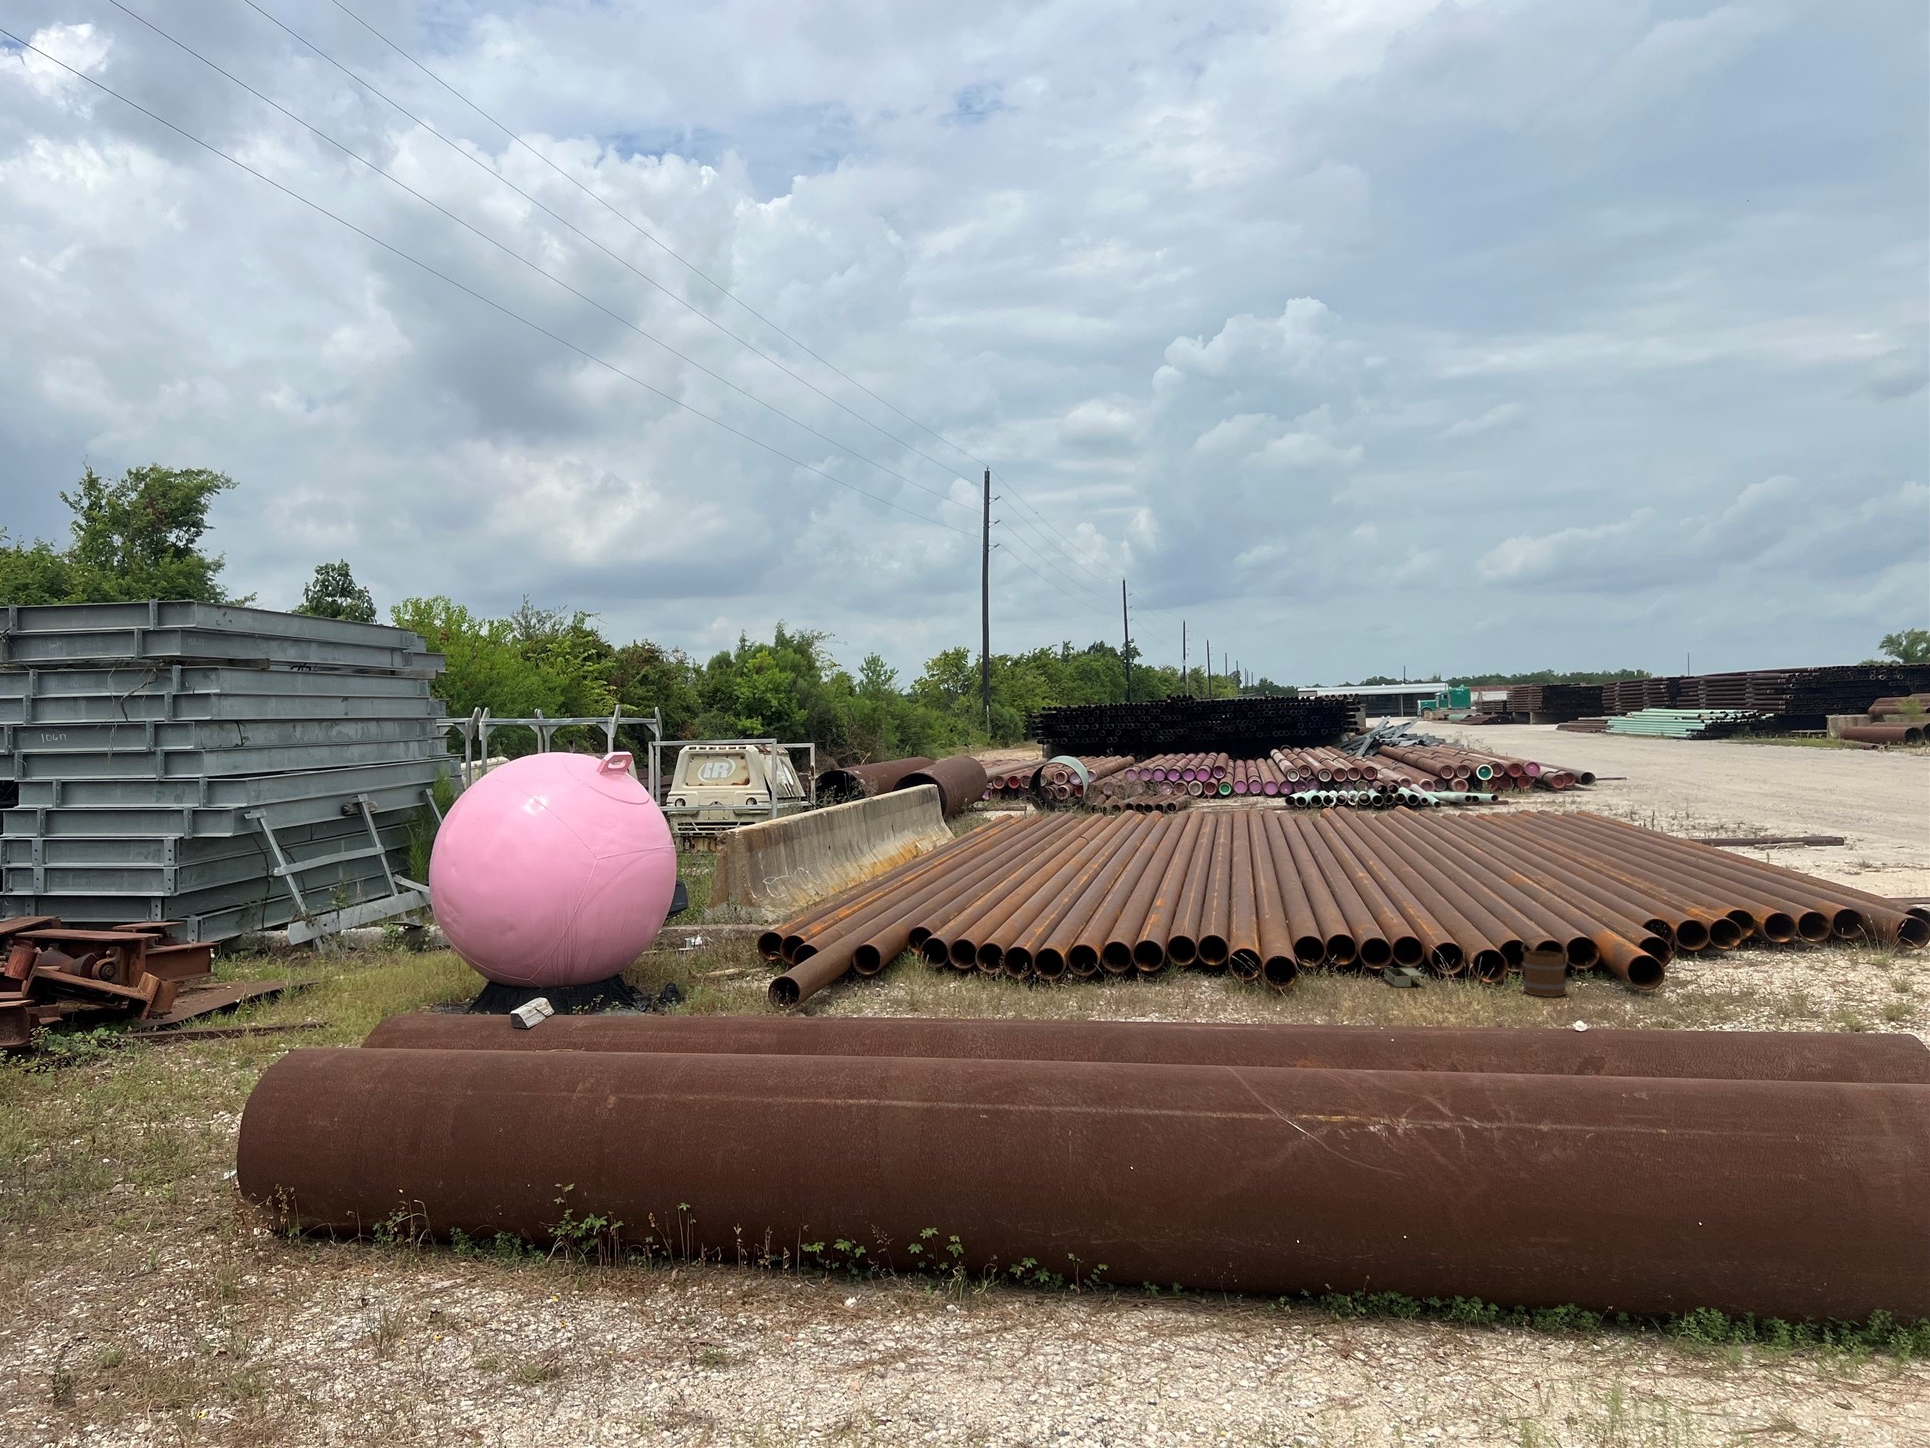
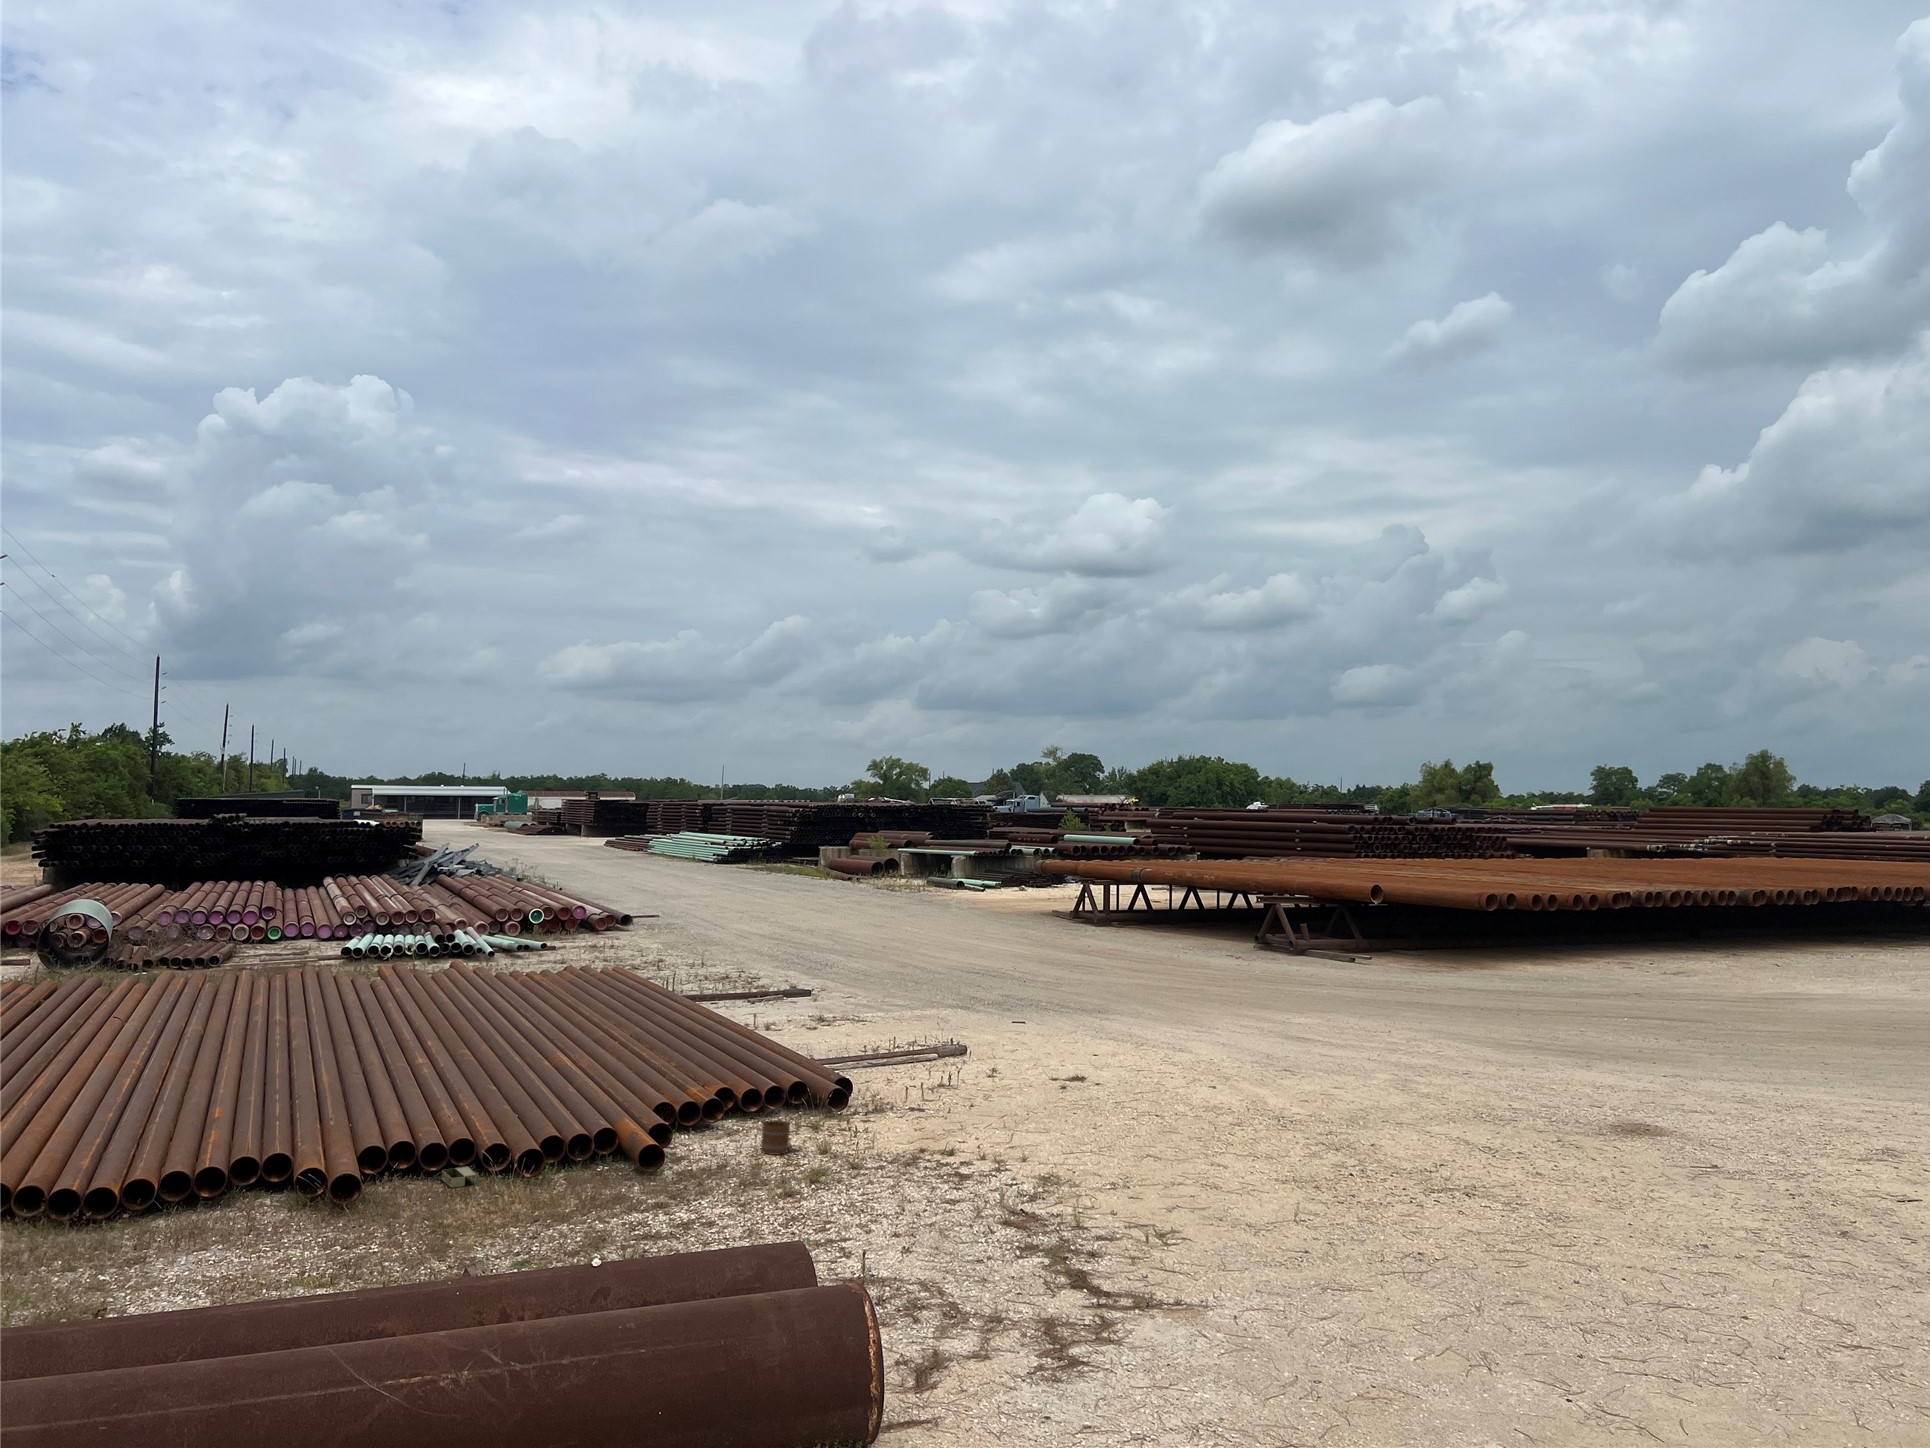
bucket: present [1522,941,1567,997] -> present [761,1113,791,1155]

